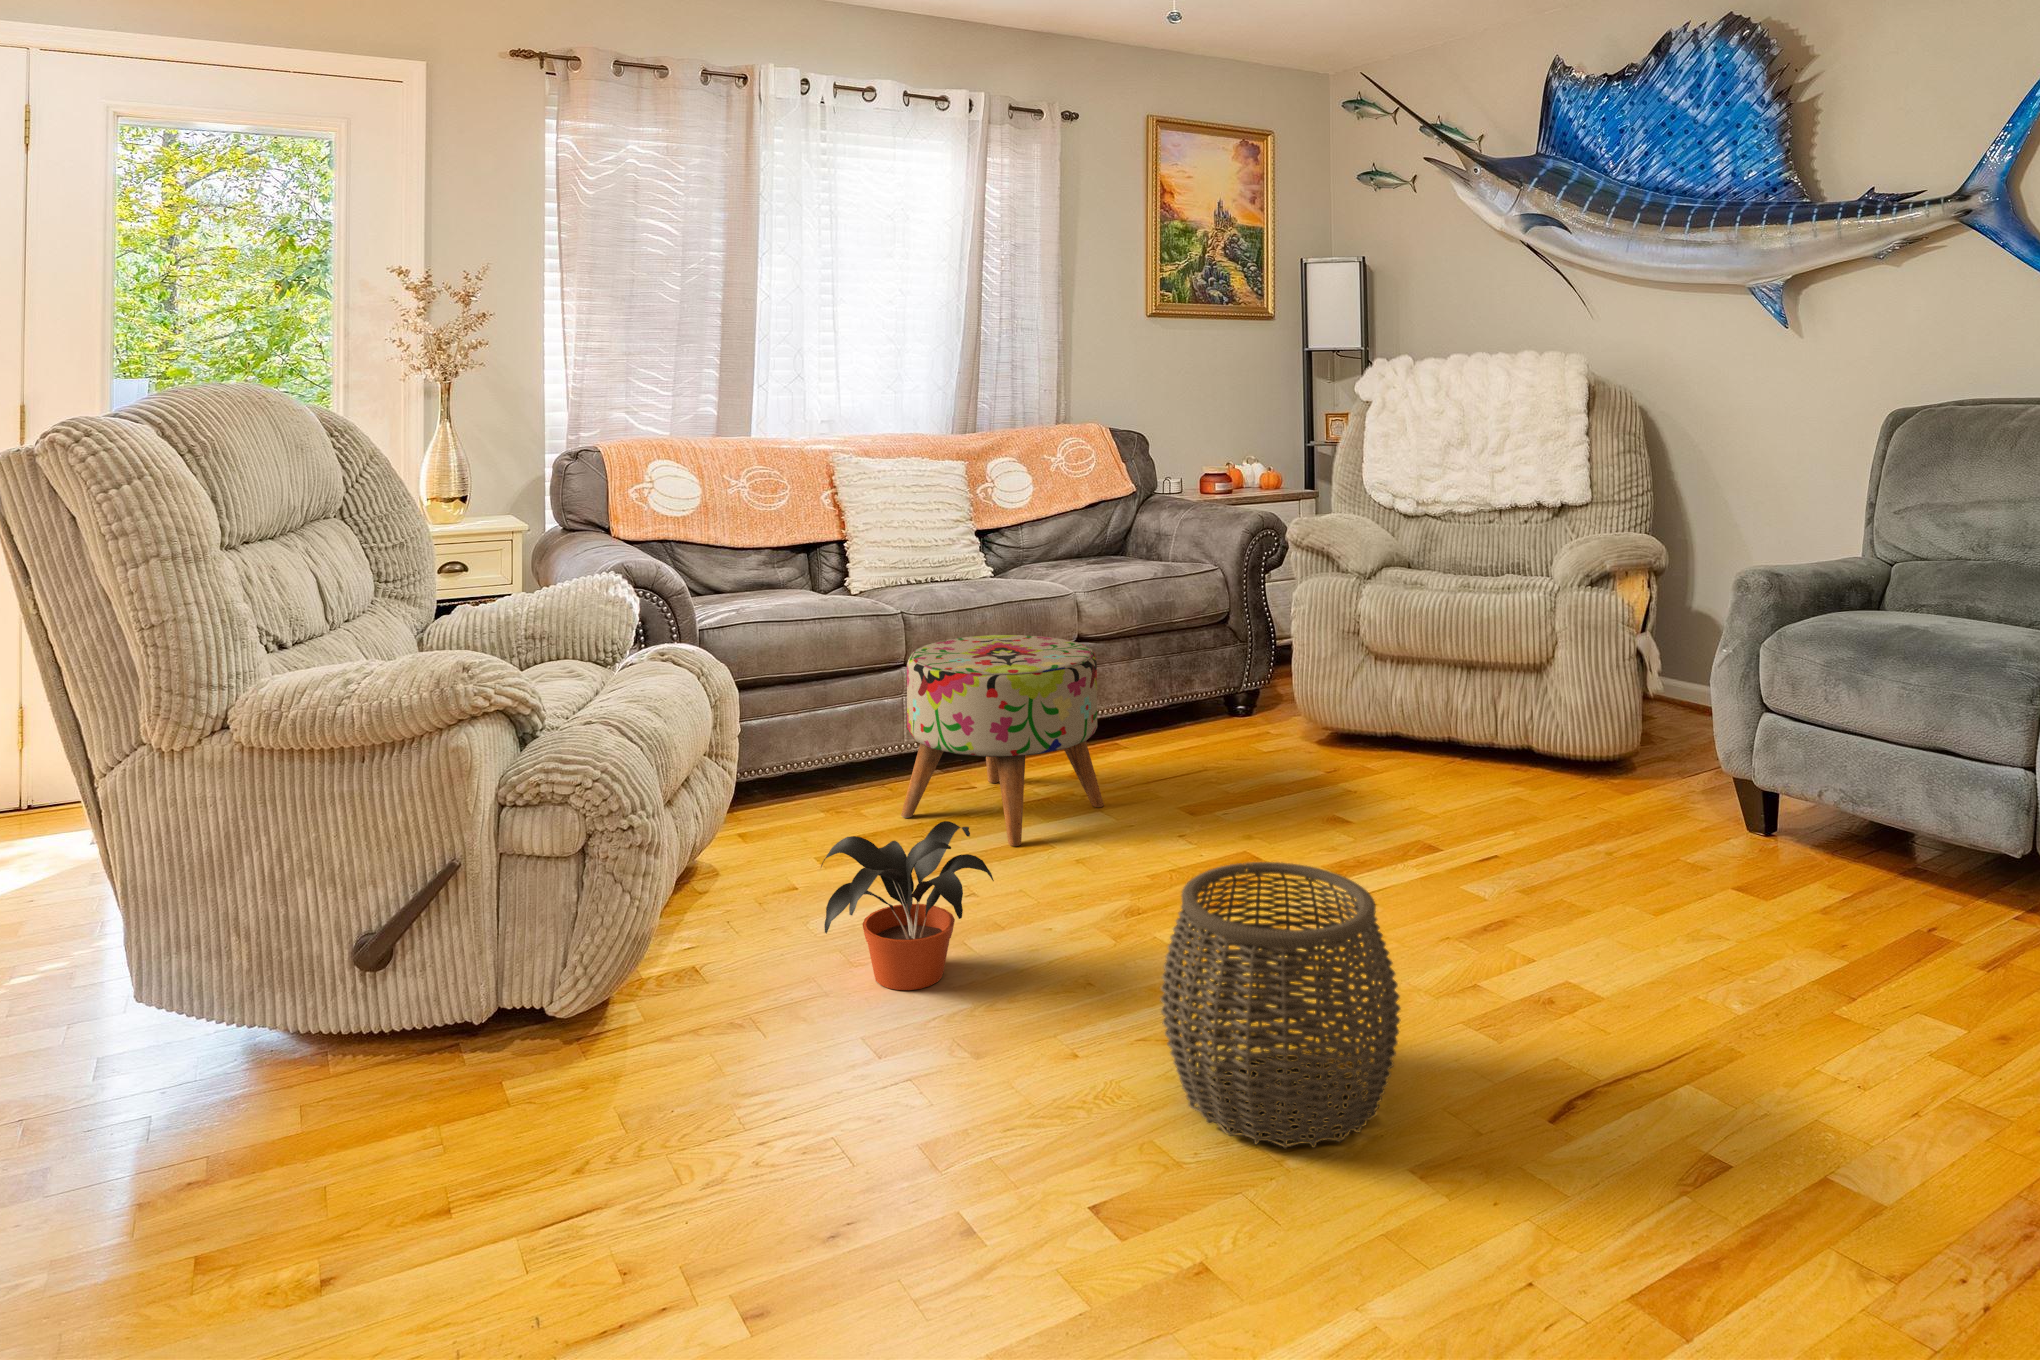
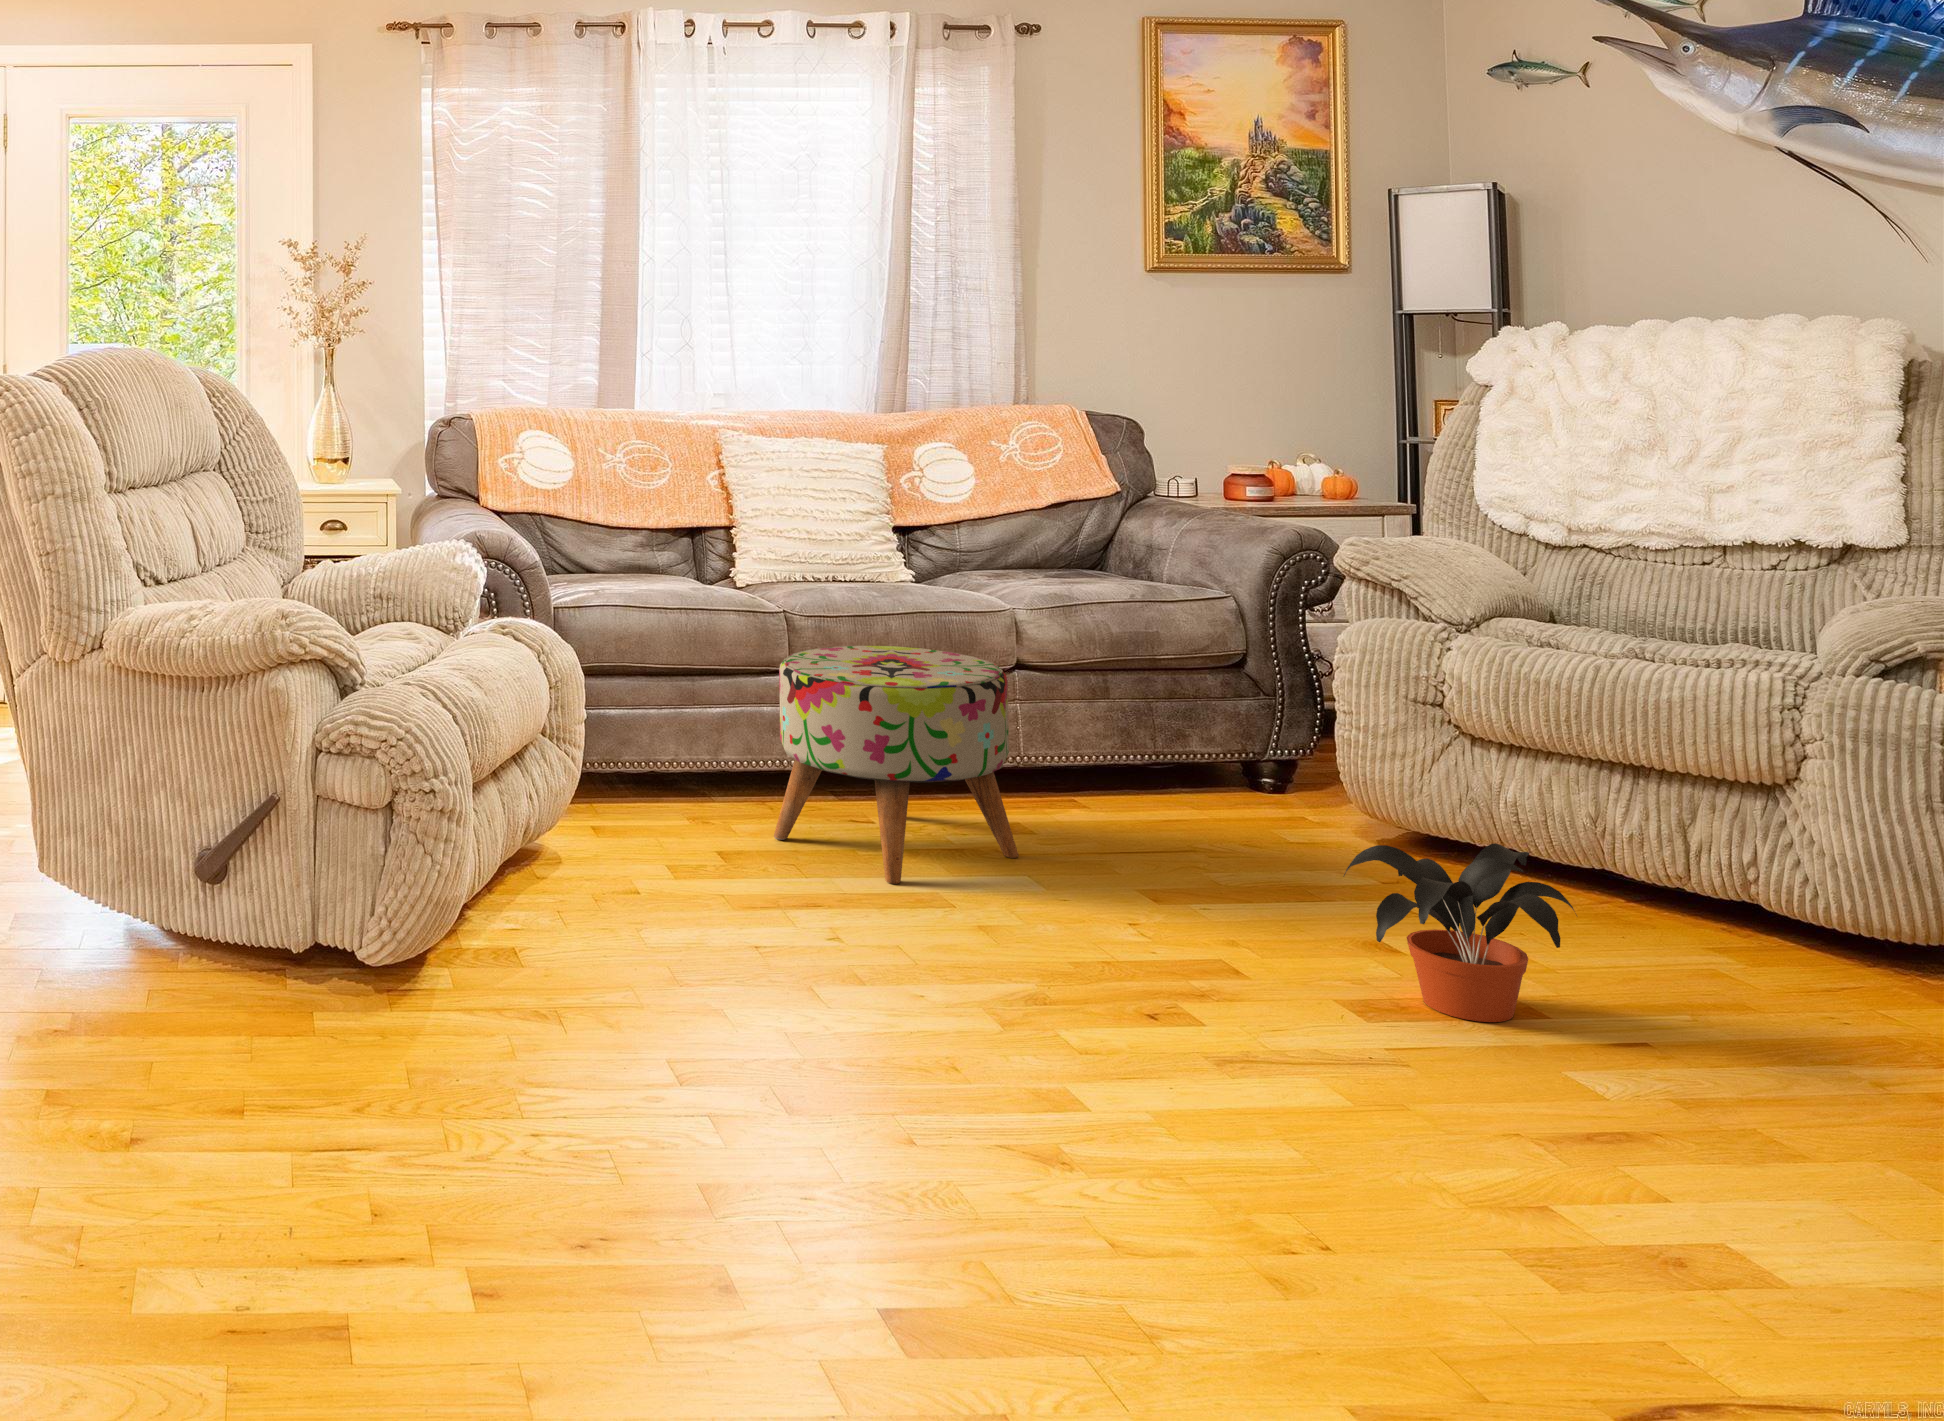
potted plant: present [821,821,994,990] -> present [1344,843,1577,1022]
woven basket: present [1160,862,1400,1148] -> none [956,903,1247,1224]

